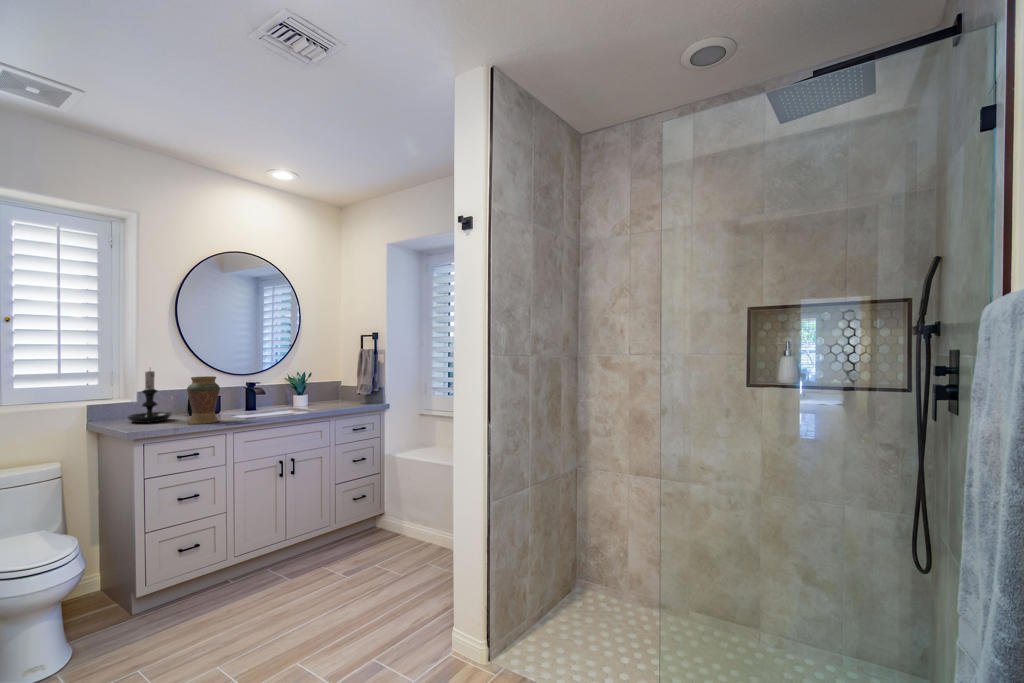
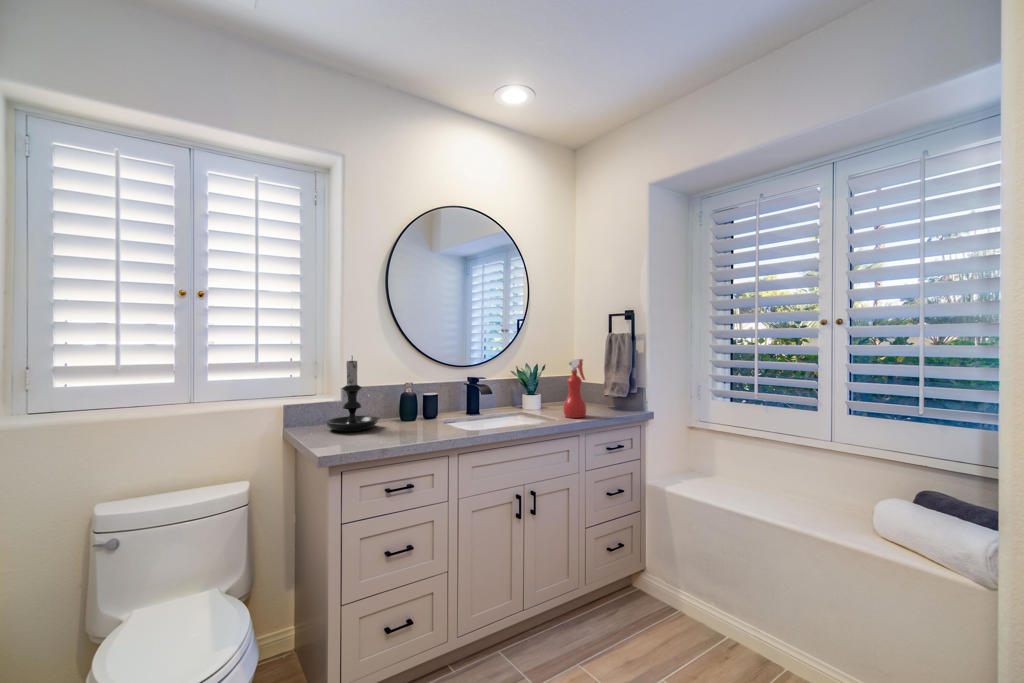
spray bottle: none [322,368,339,409] -> present [563,359,586,418]
decorative vase: present [187,376,220,424] -> none [393,369,434,439]

